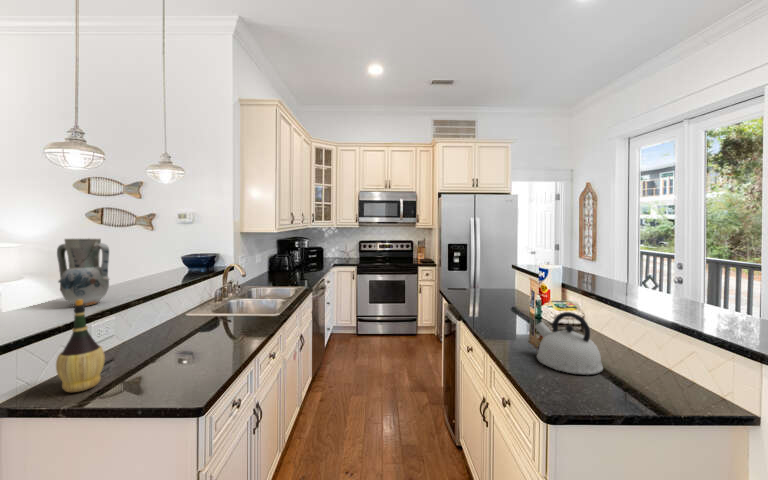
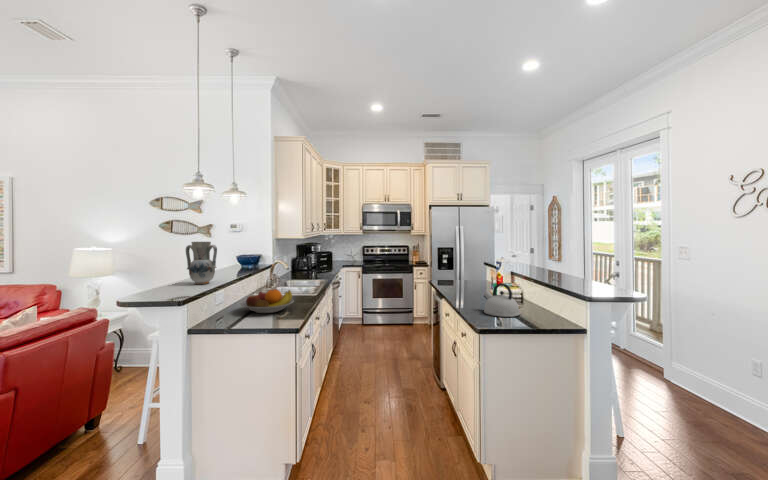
wine bottle: present [56,299,105,392] -> none [214,274,236,325]
fruit bowl: none [136,316,230,356] -> present [241,289,294,313]

